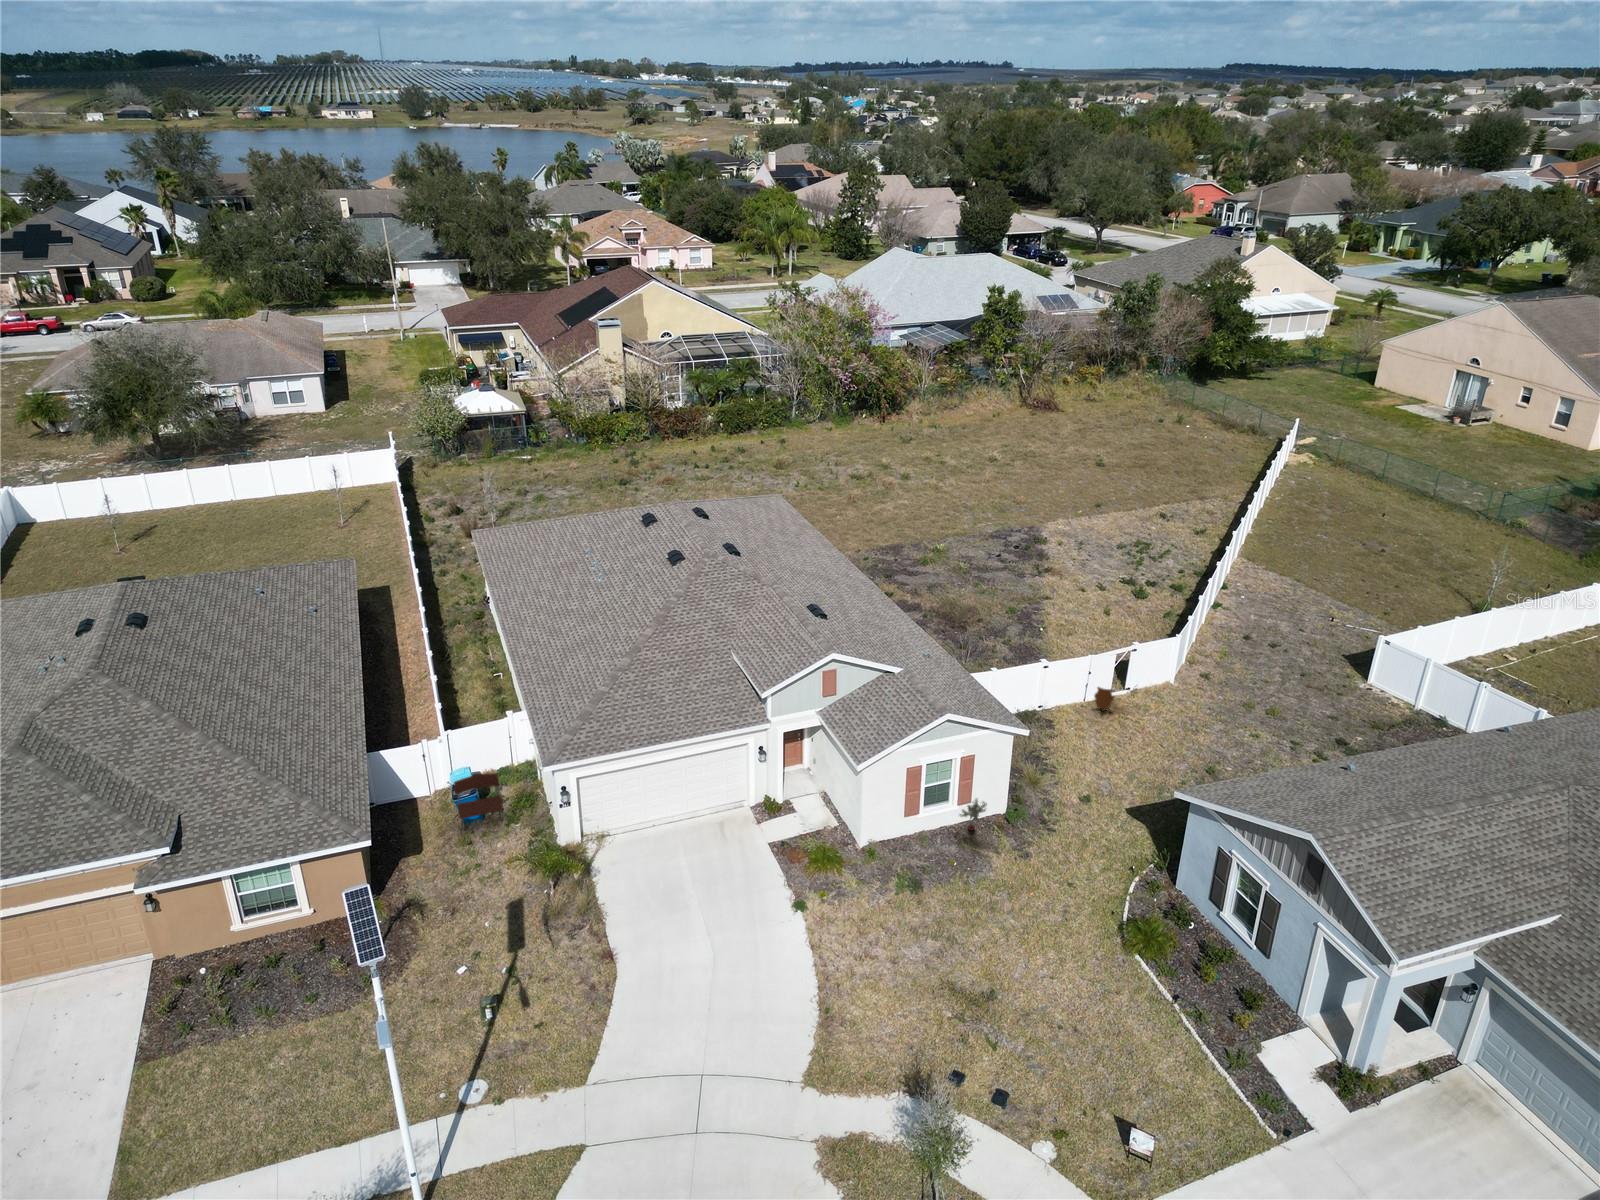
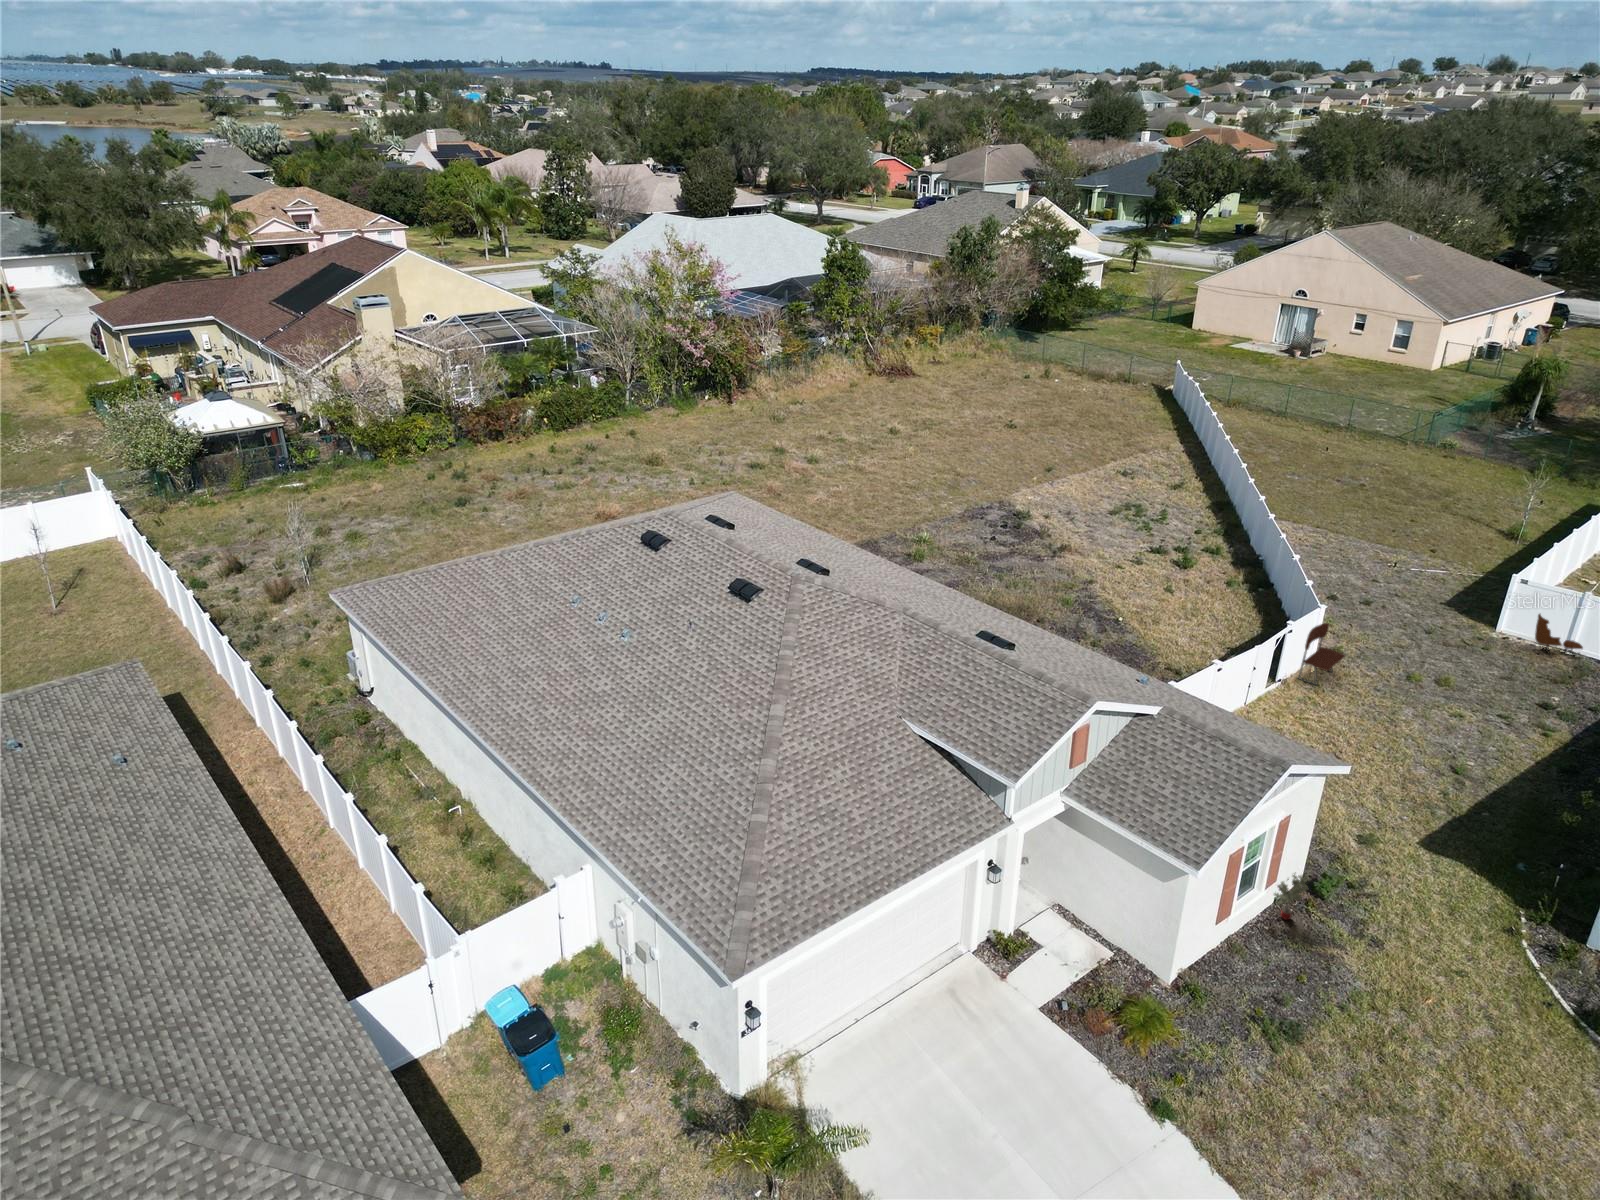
lounge chair: present [1094,687,1114,712] -> present [1535,614,1583,654]
bench: present [454,773,504,830] -> present [1298,623,1345,685]

